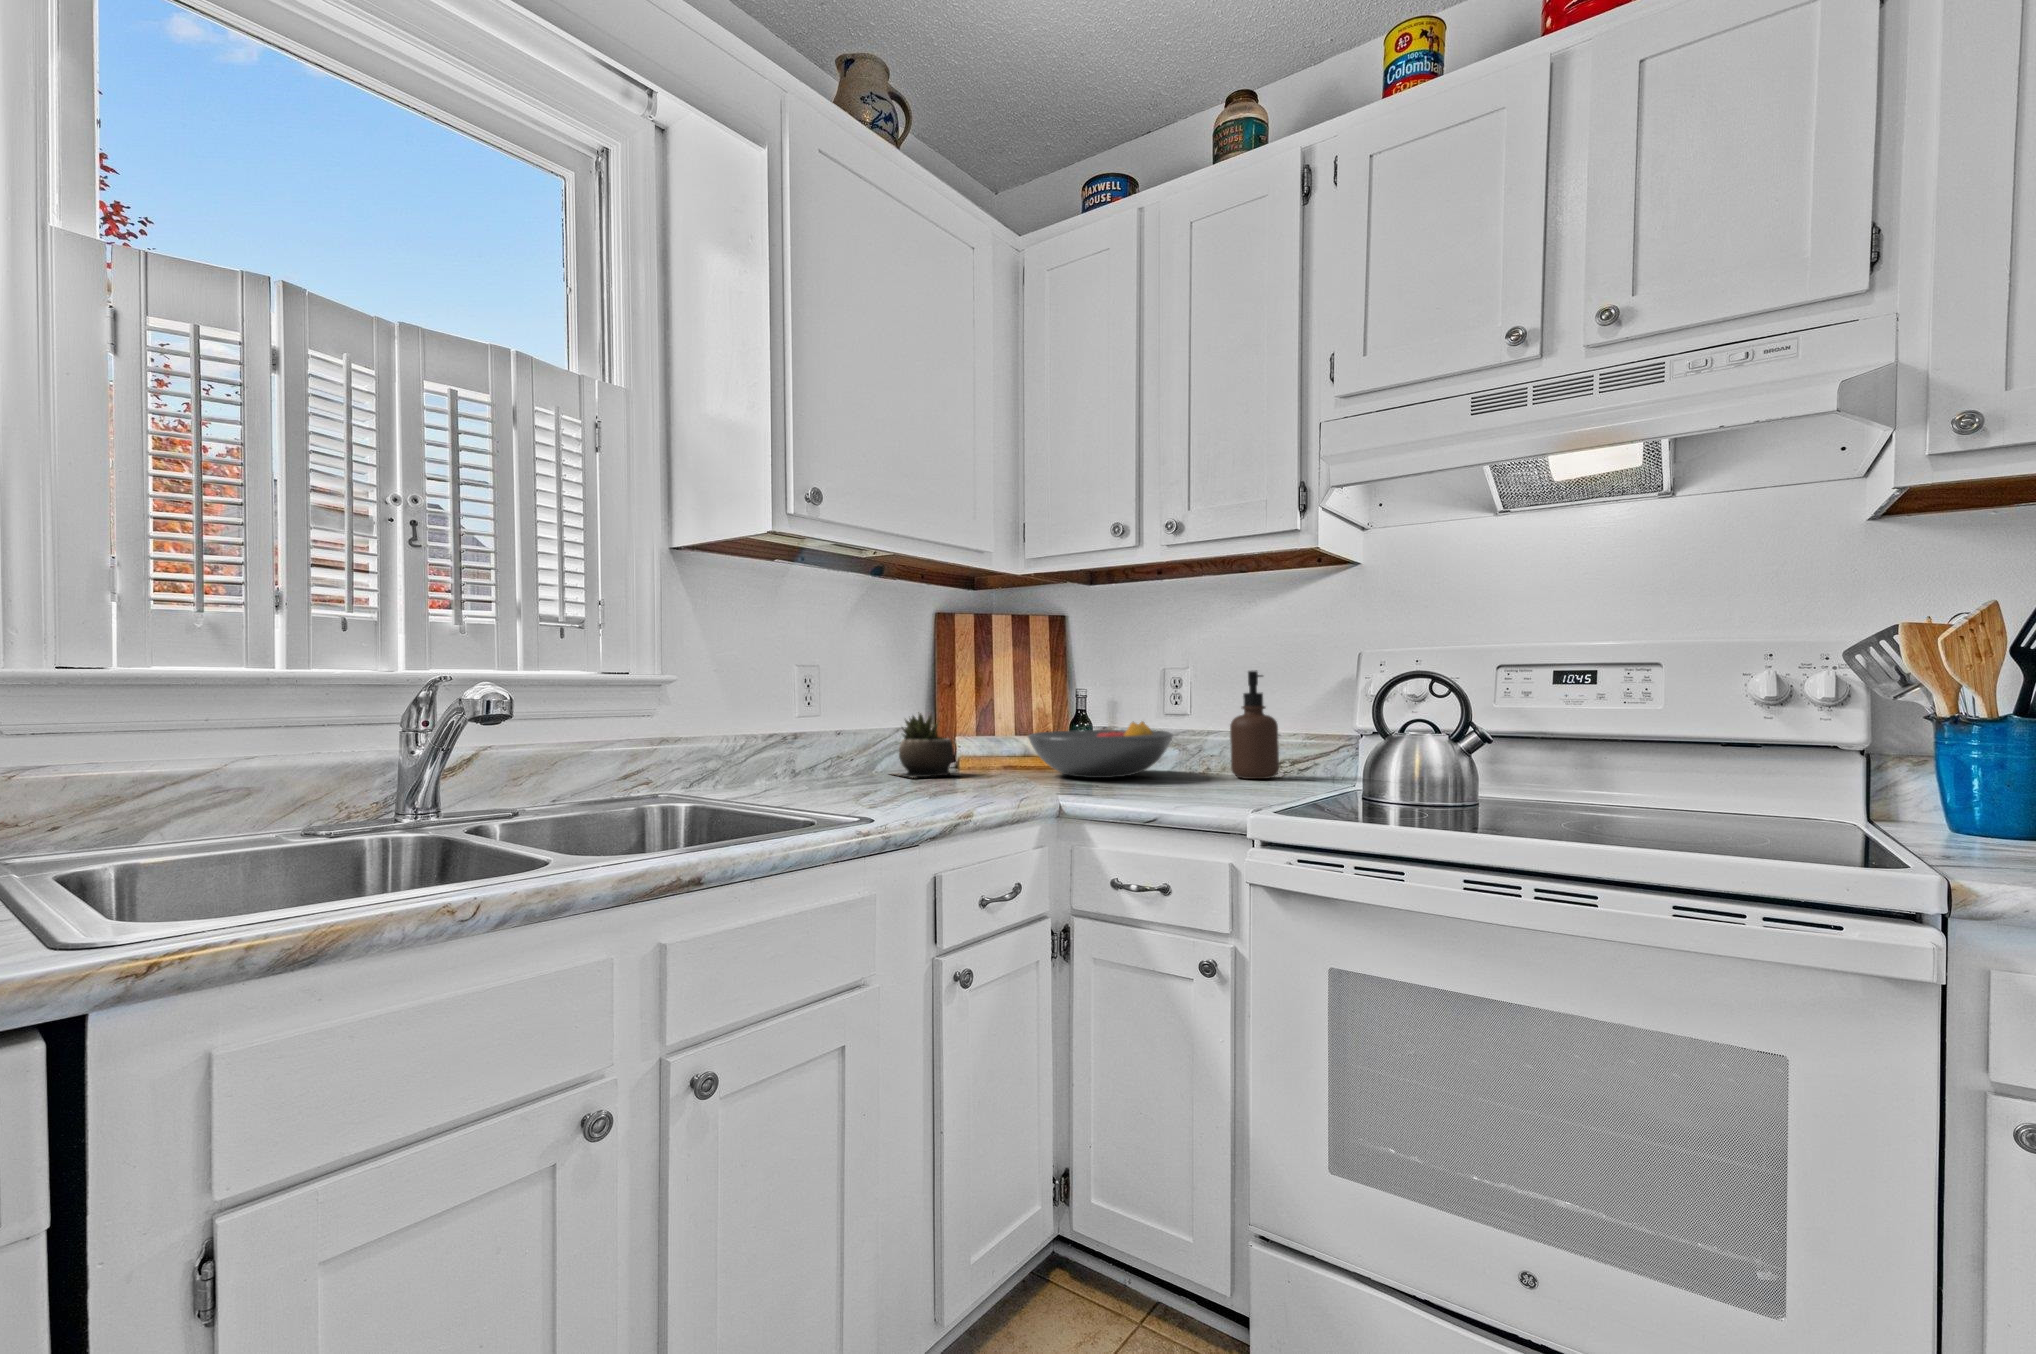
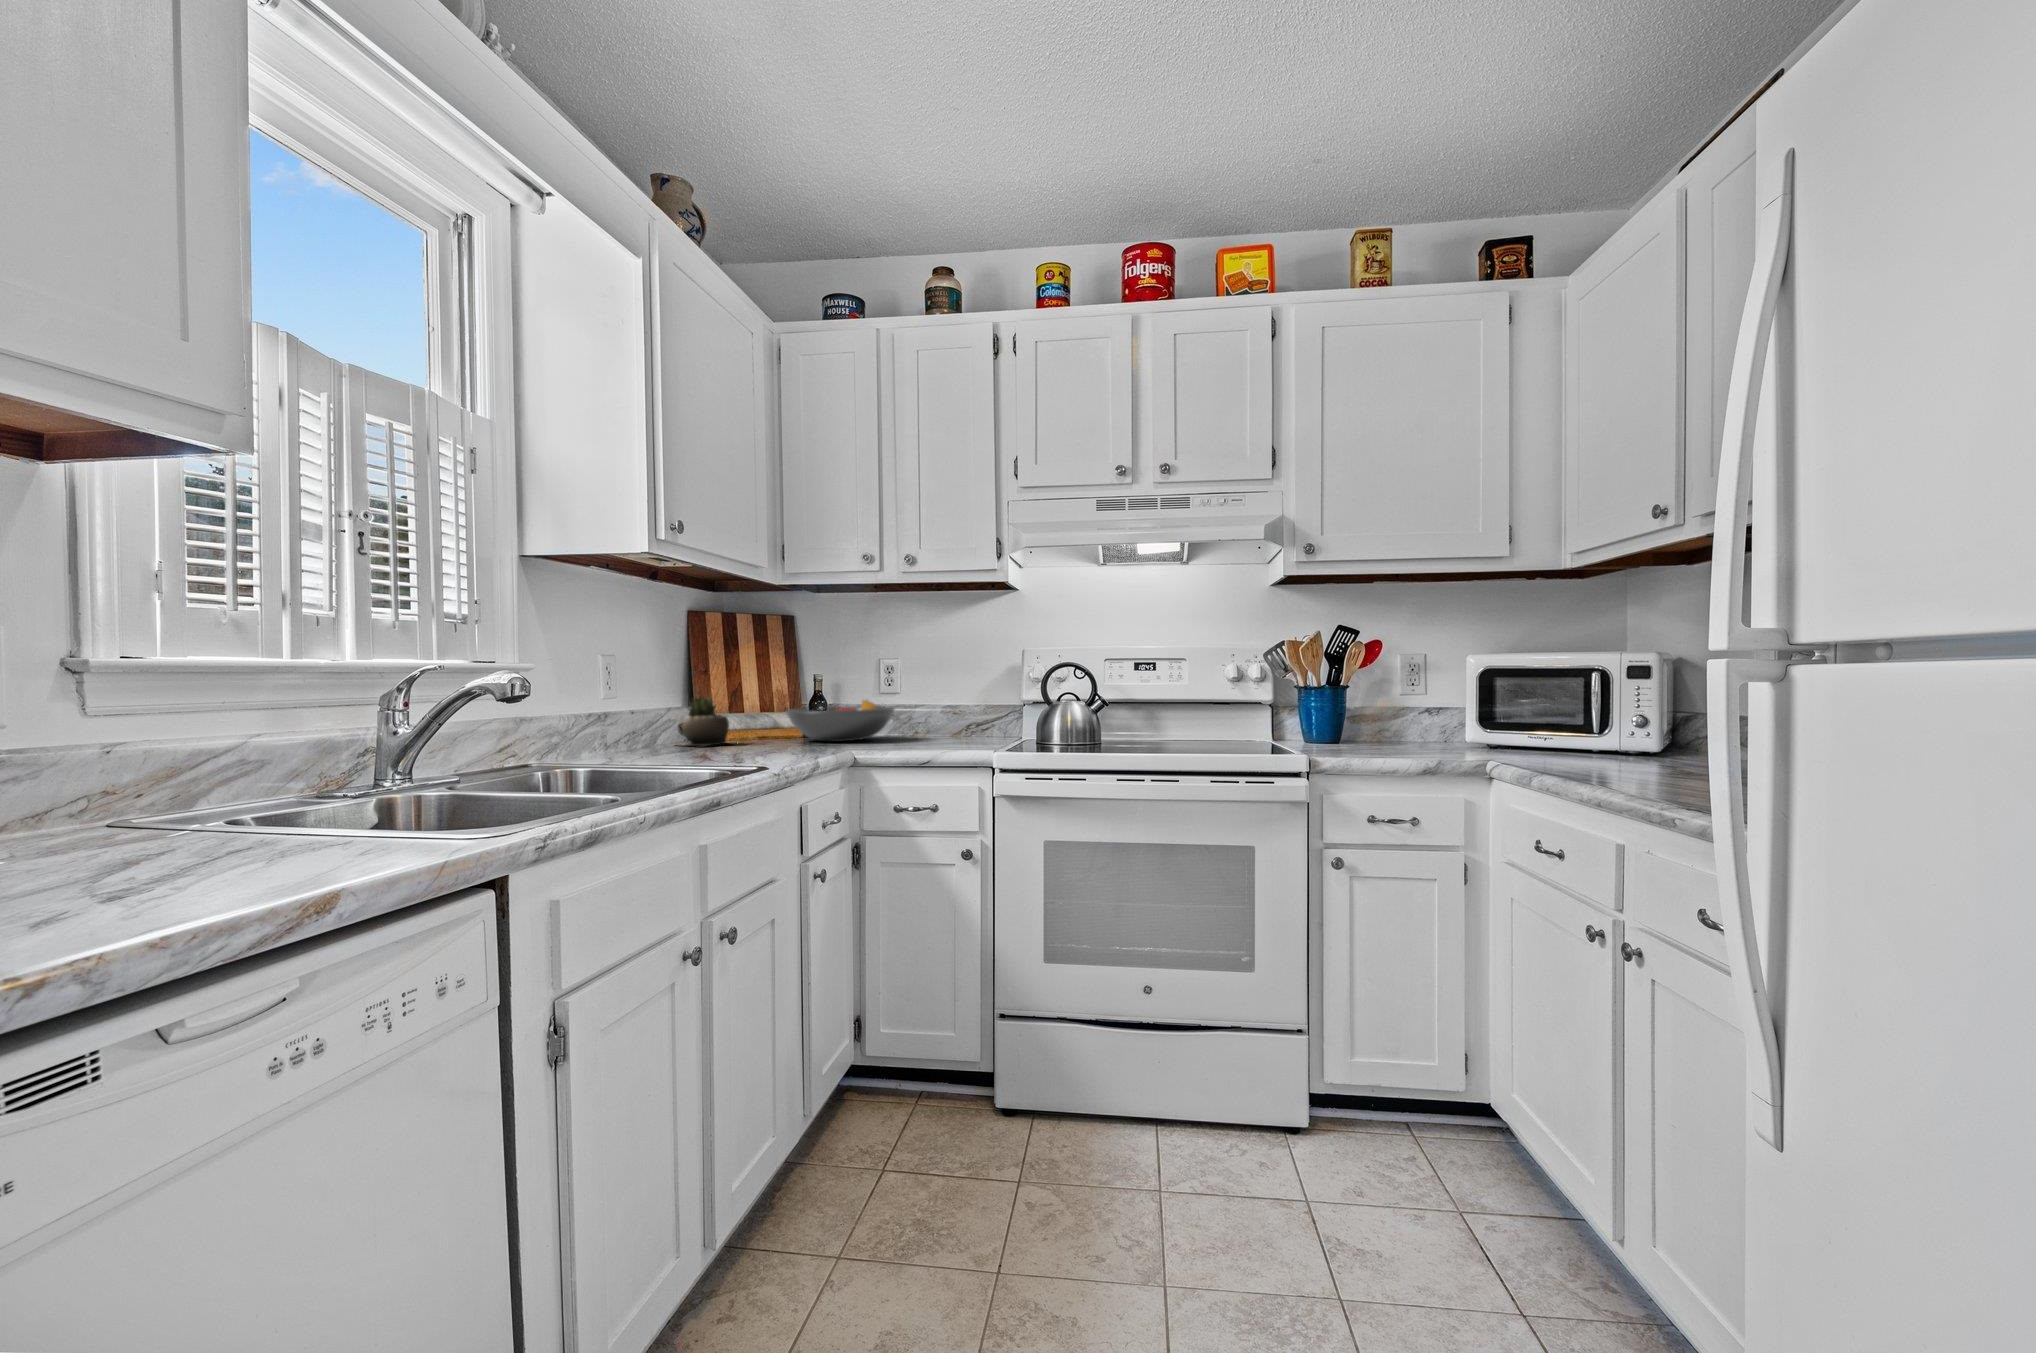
soap dispenser: present [1230,671,1279,779] -> none [931,663,964,738]

